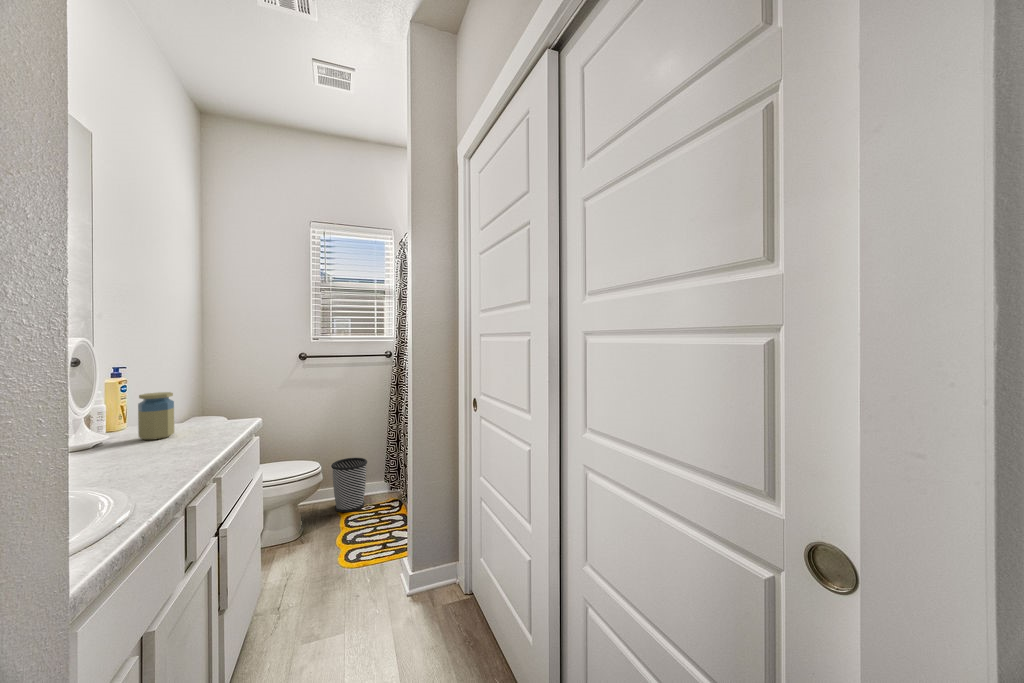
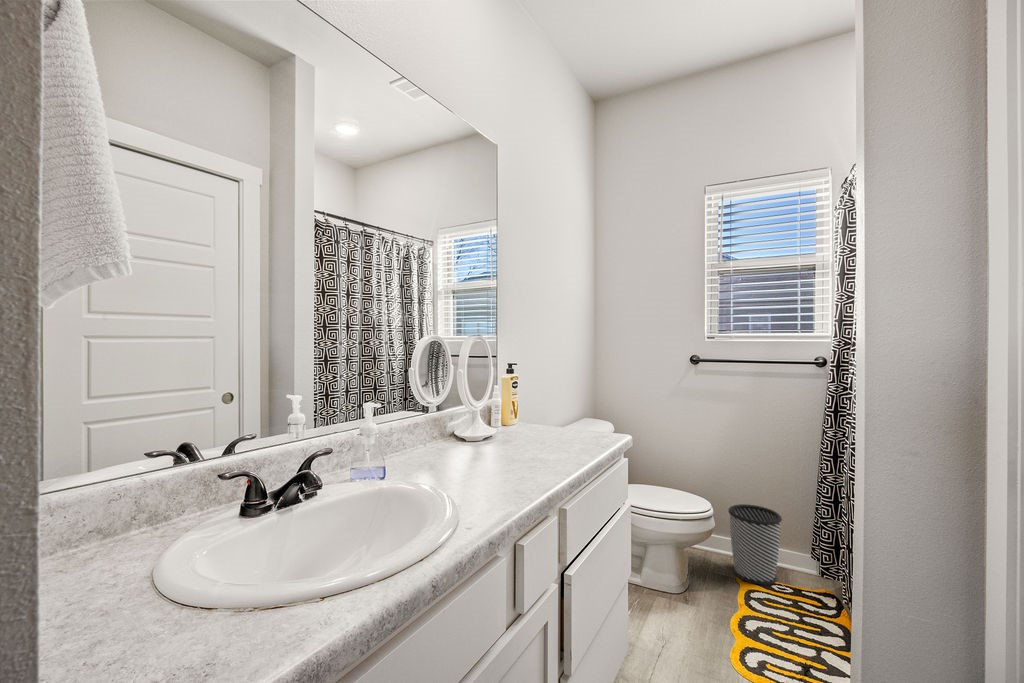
jar: present [138,392,174,440] -> none [517,392,544,442]

